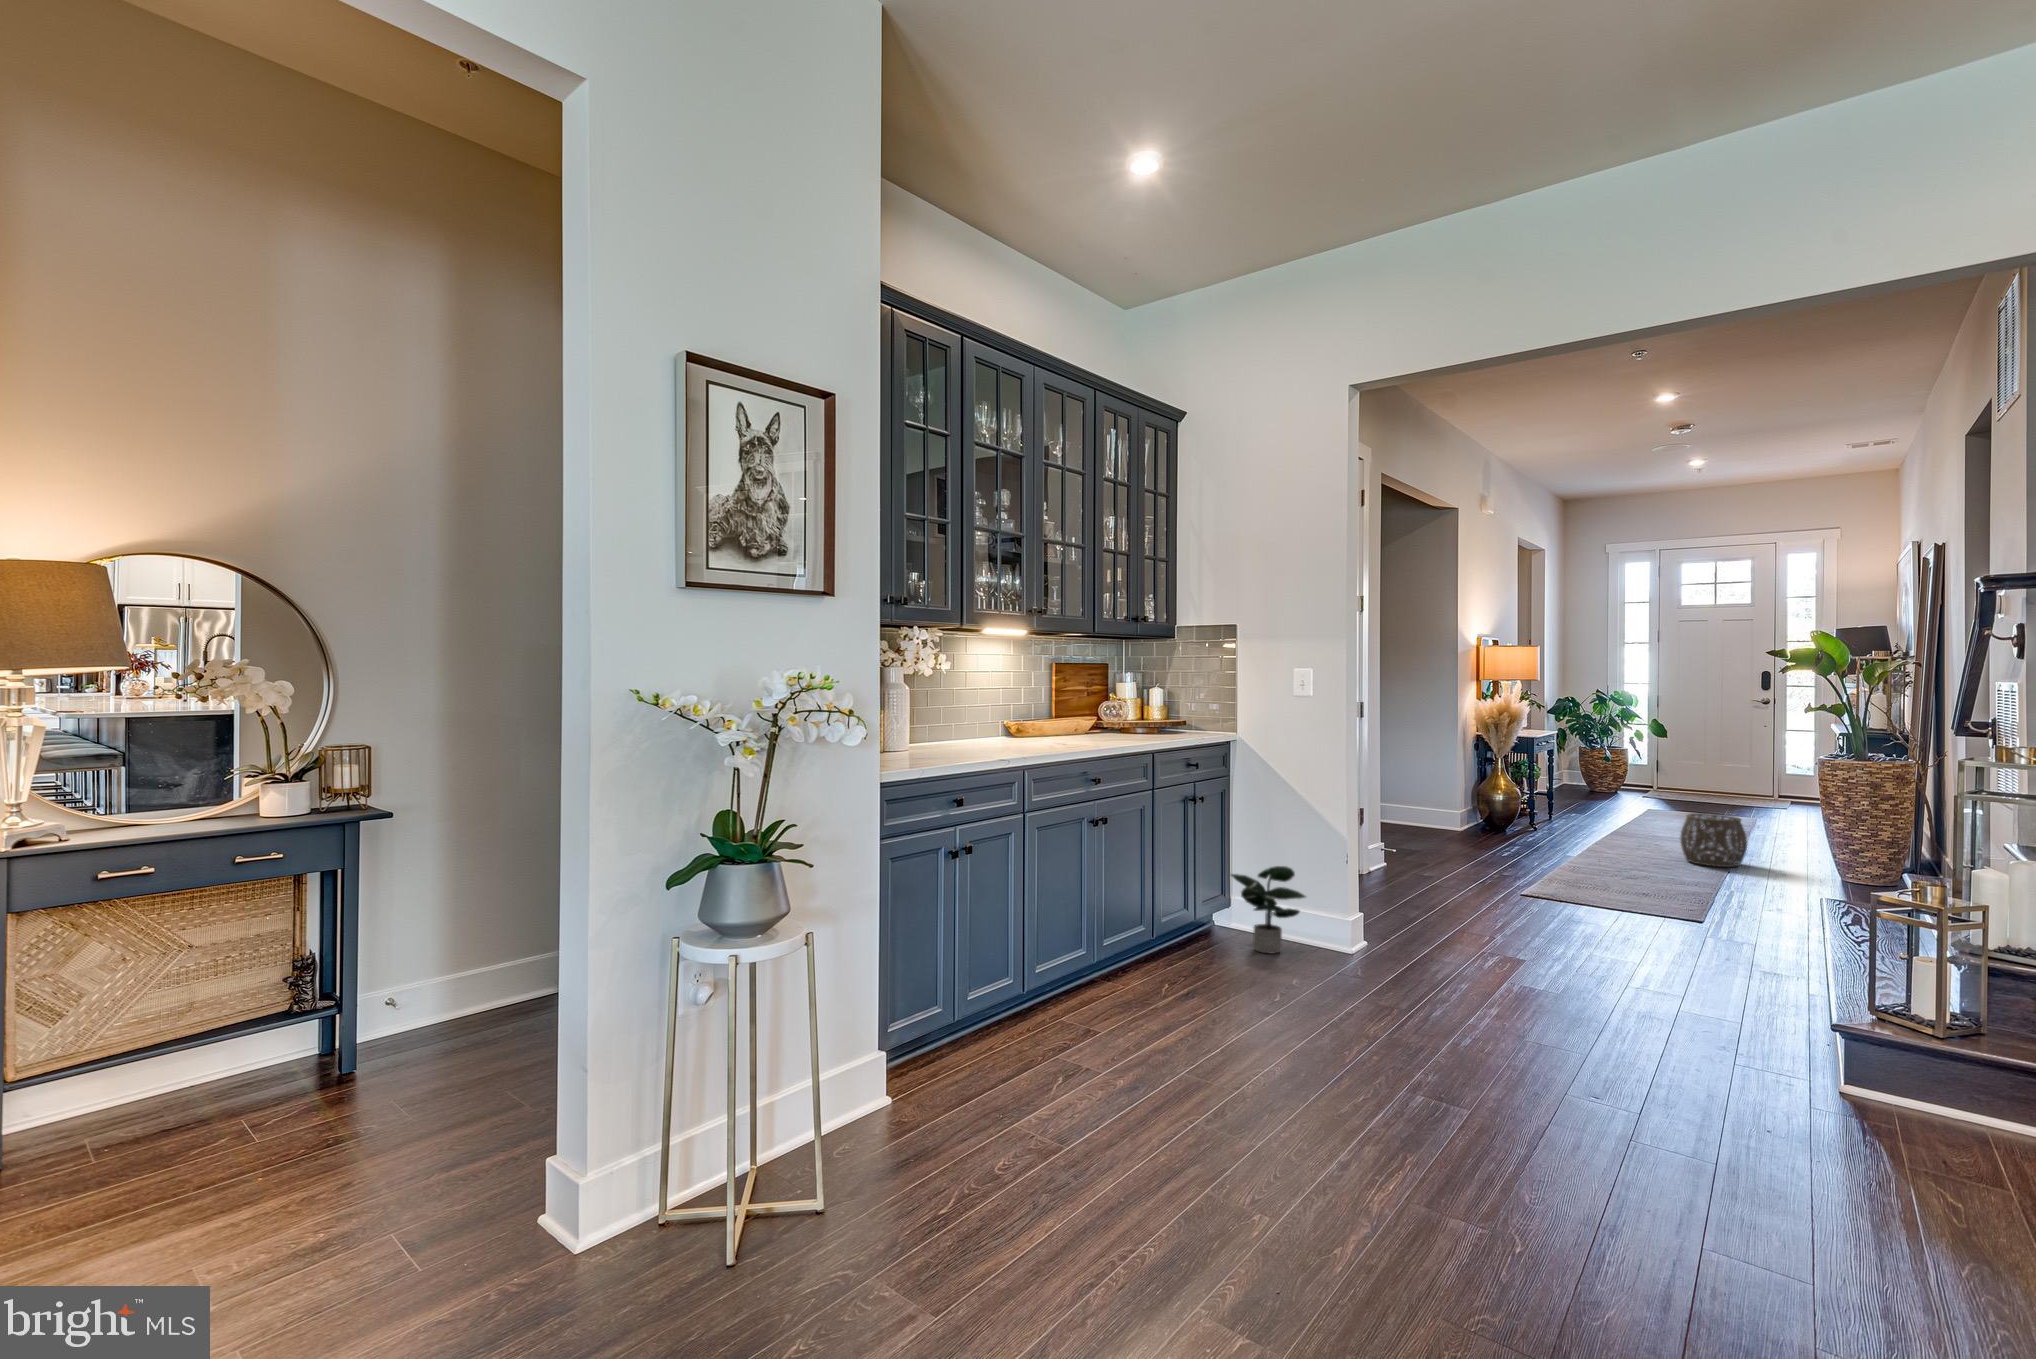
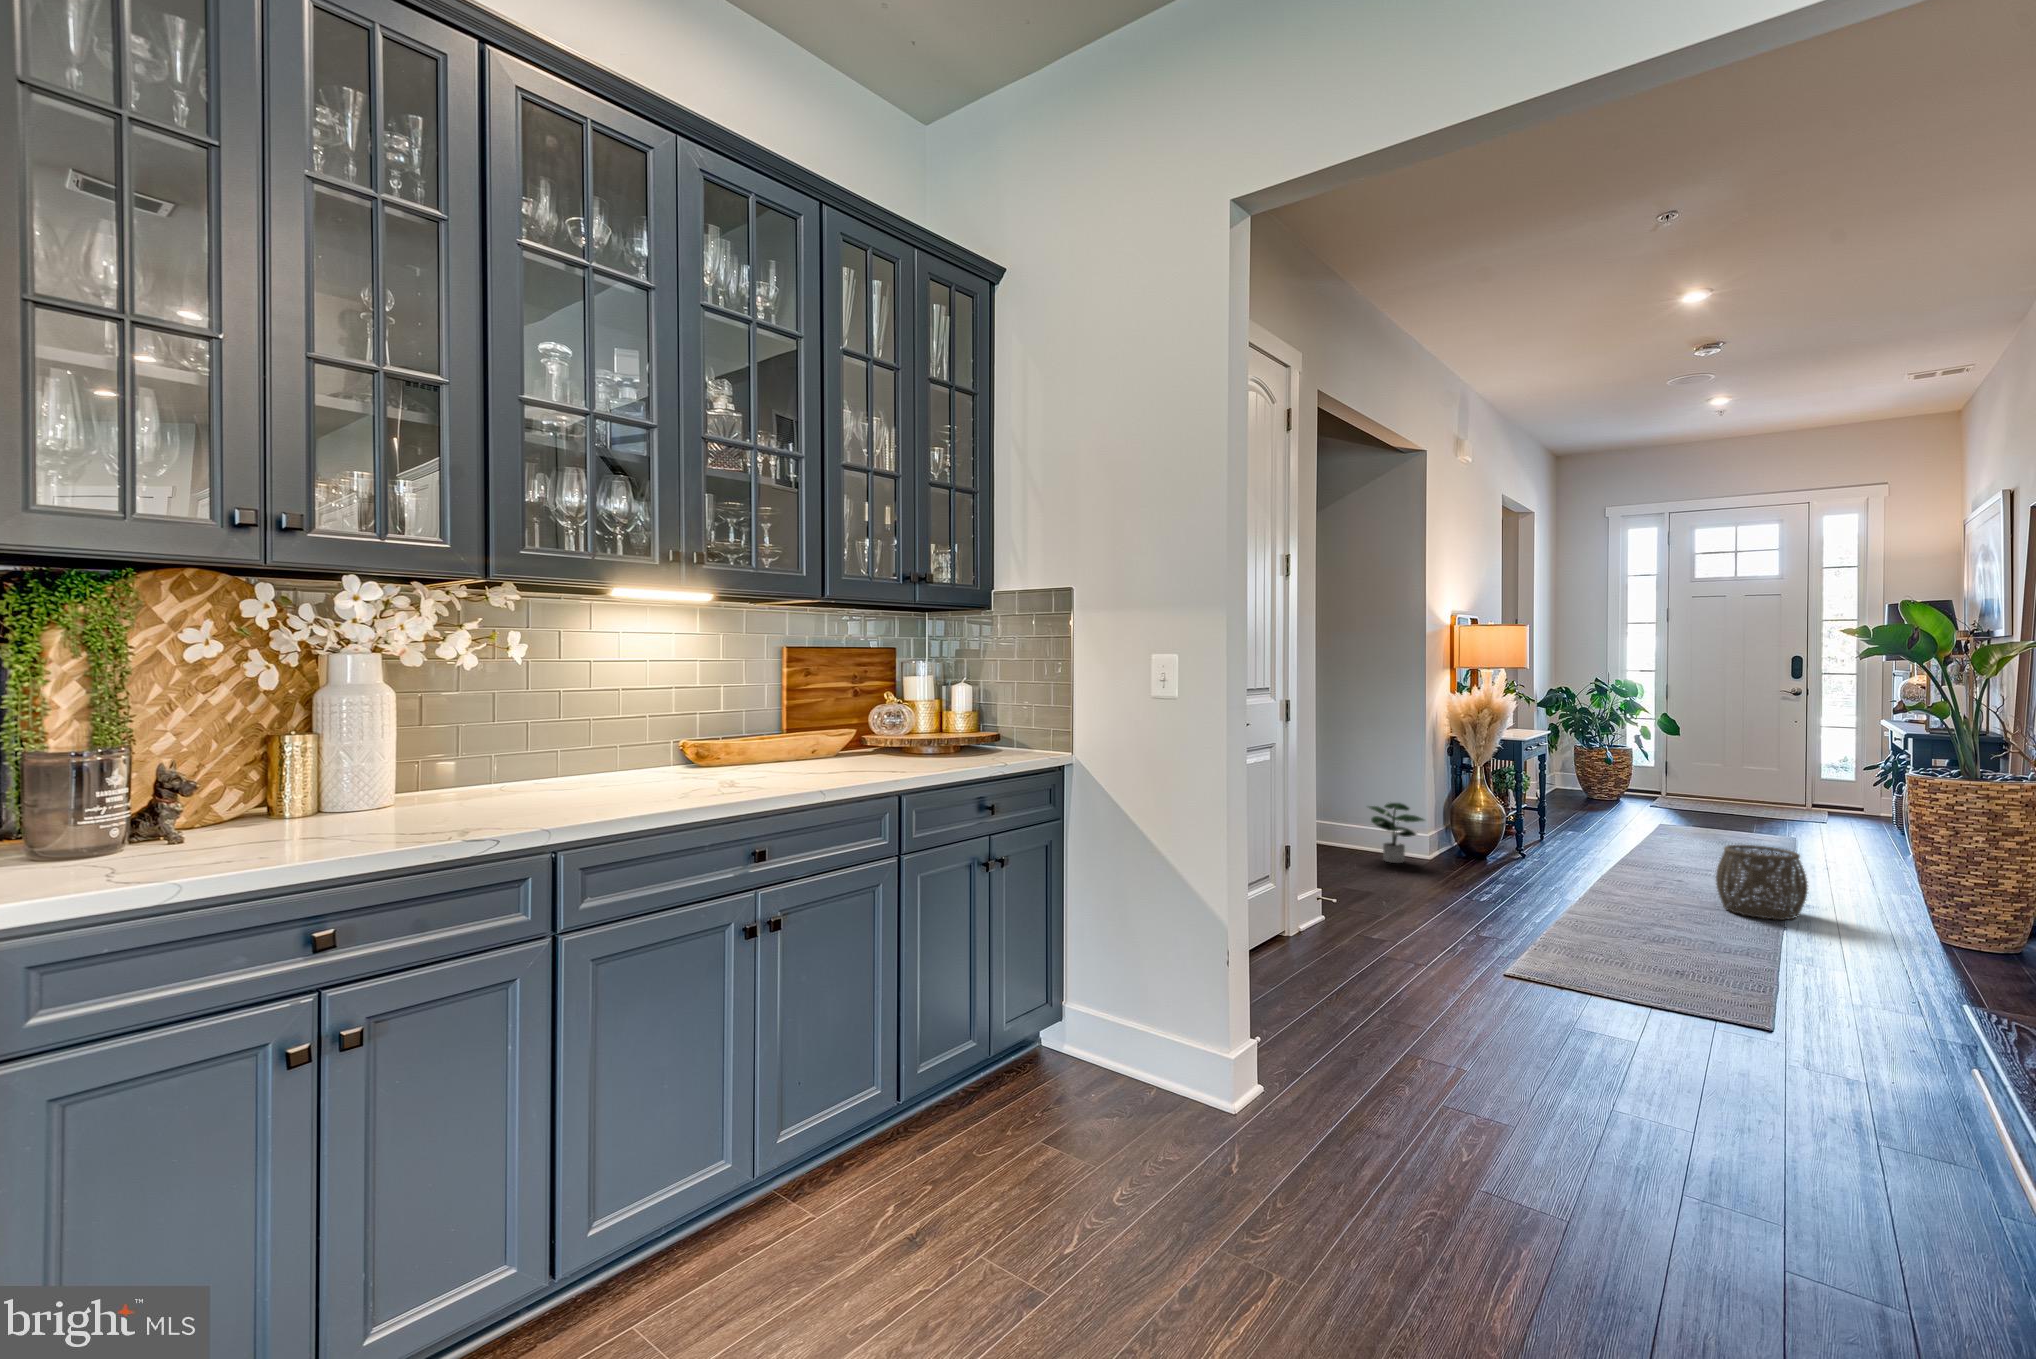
potted plant: present [1231,866,1306,954] -> present [1369,803,1424,863]

